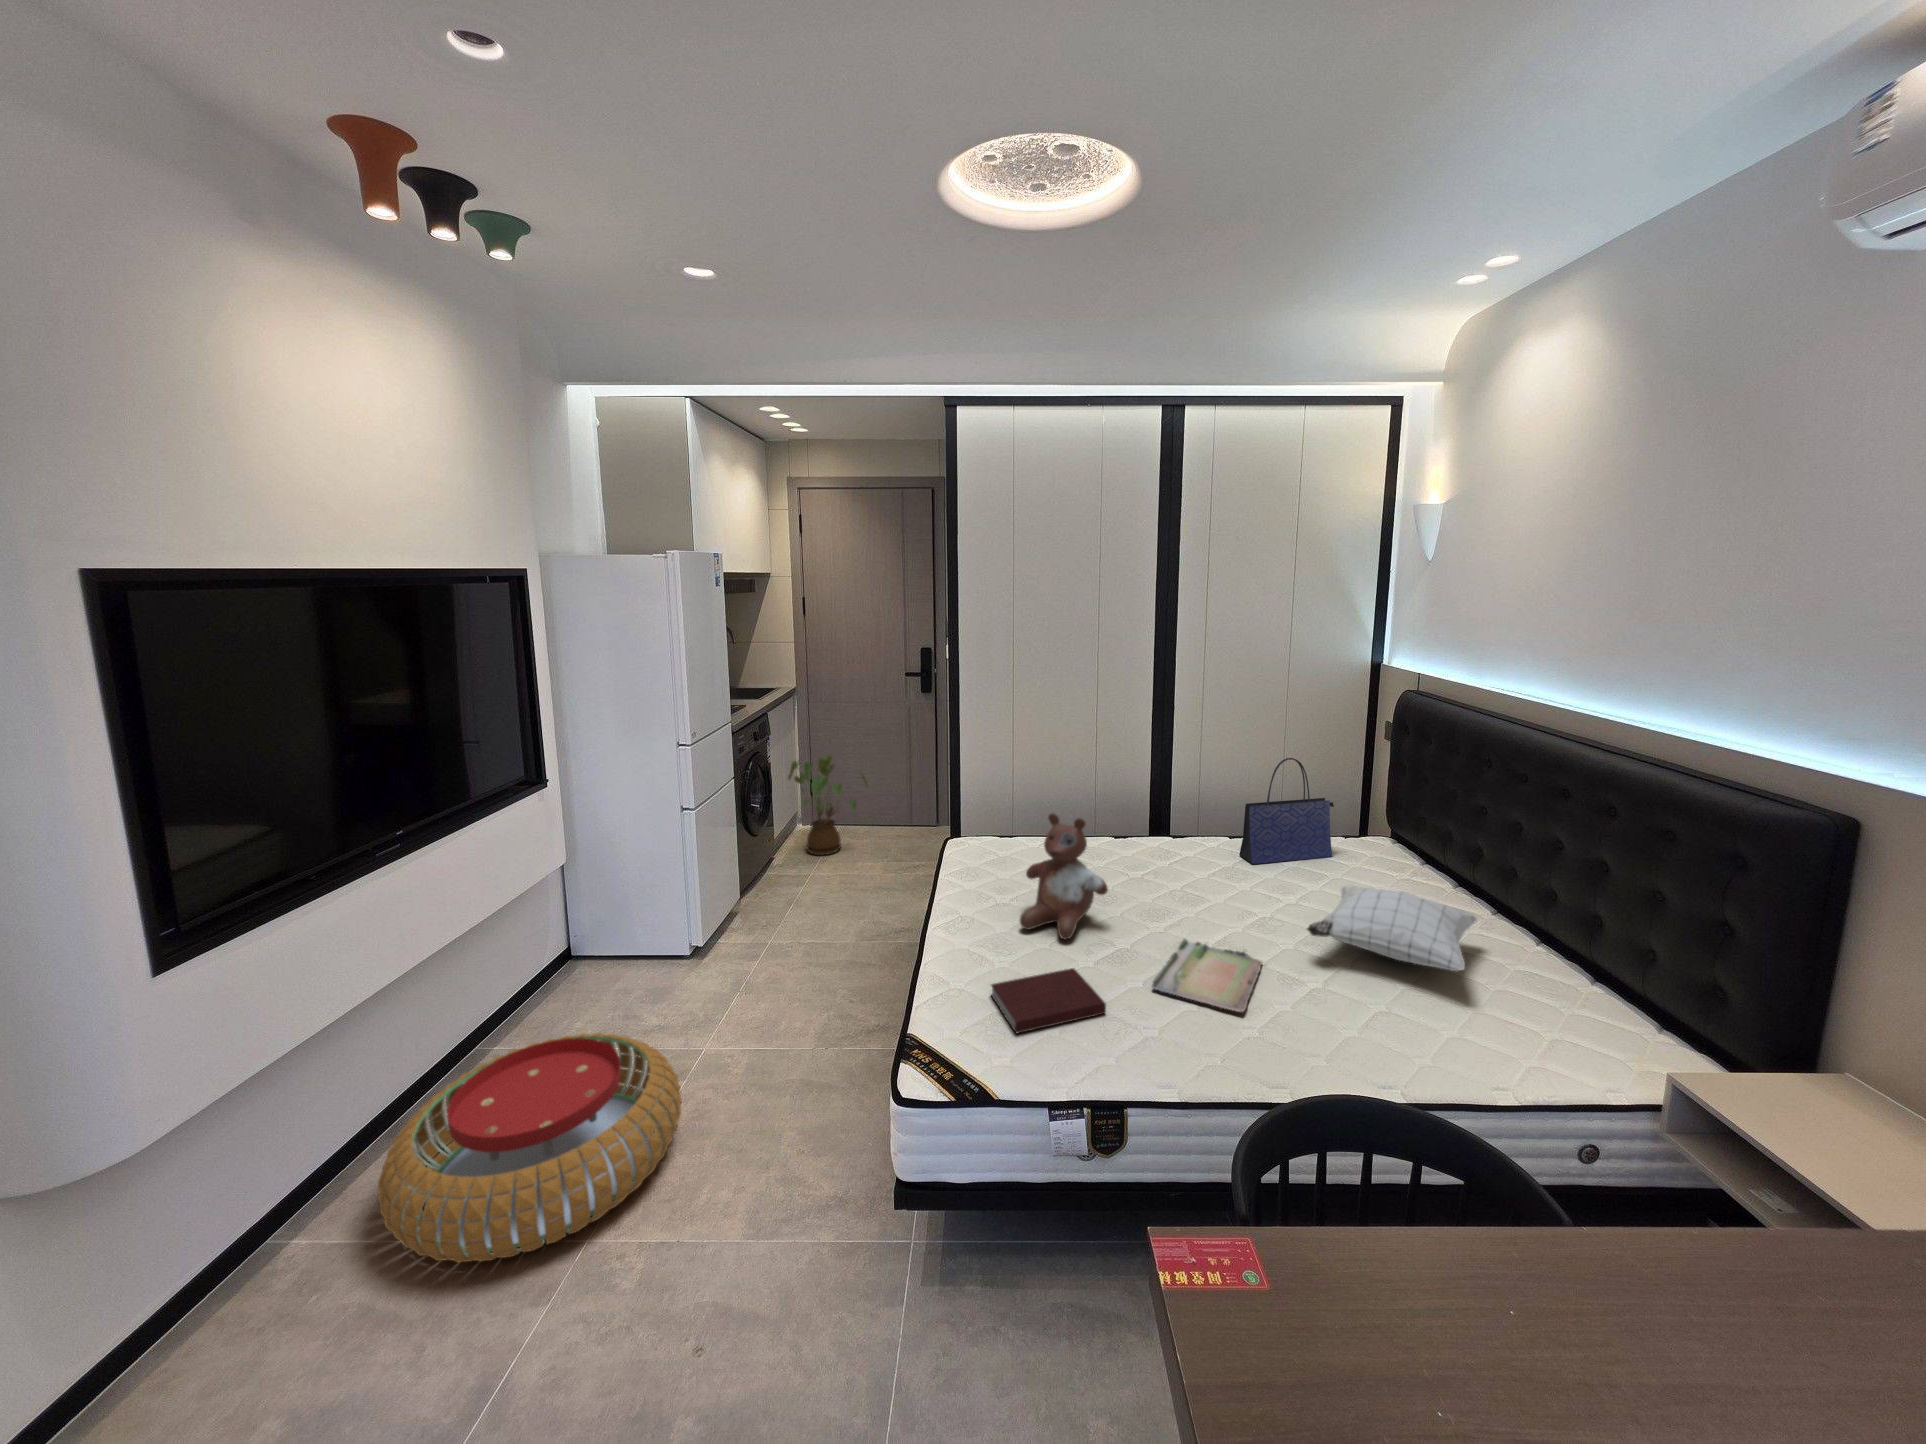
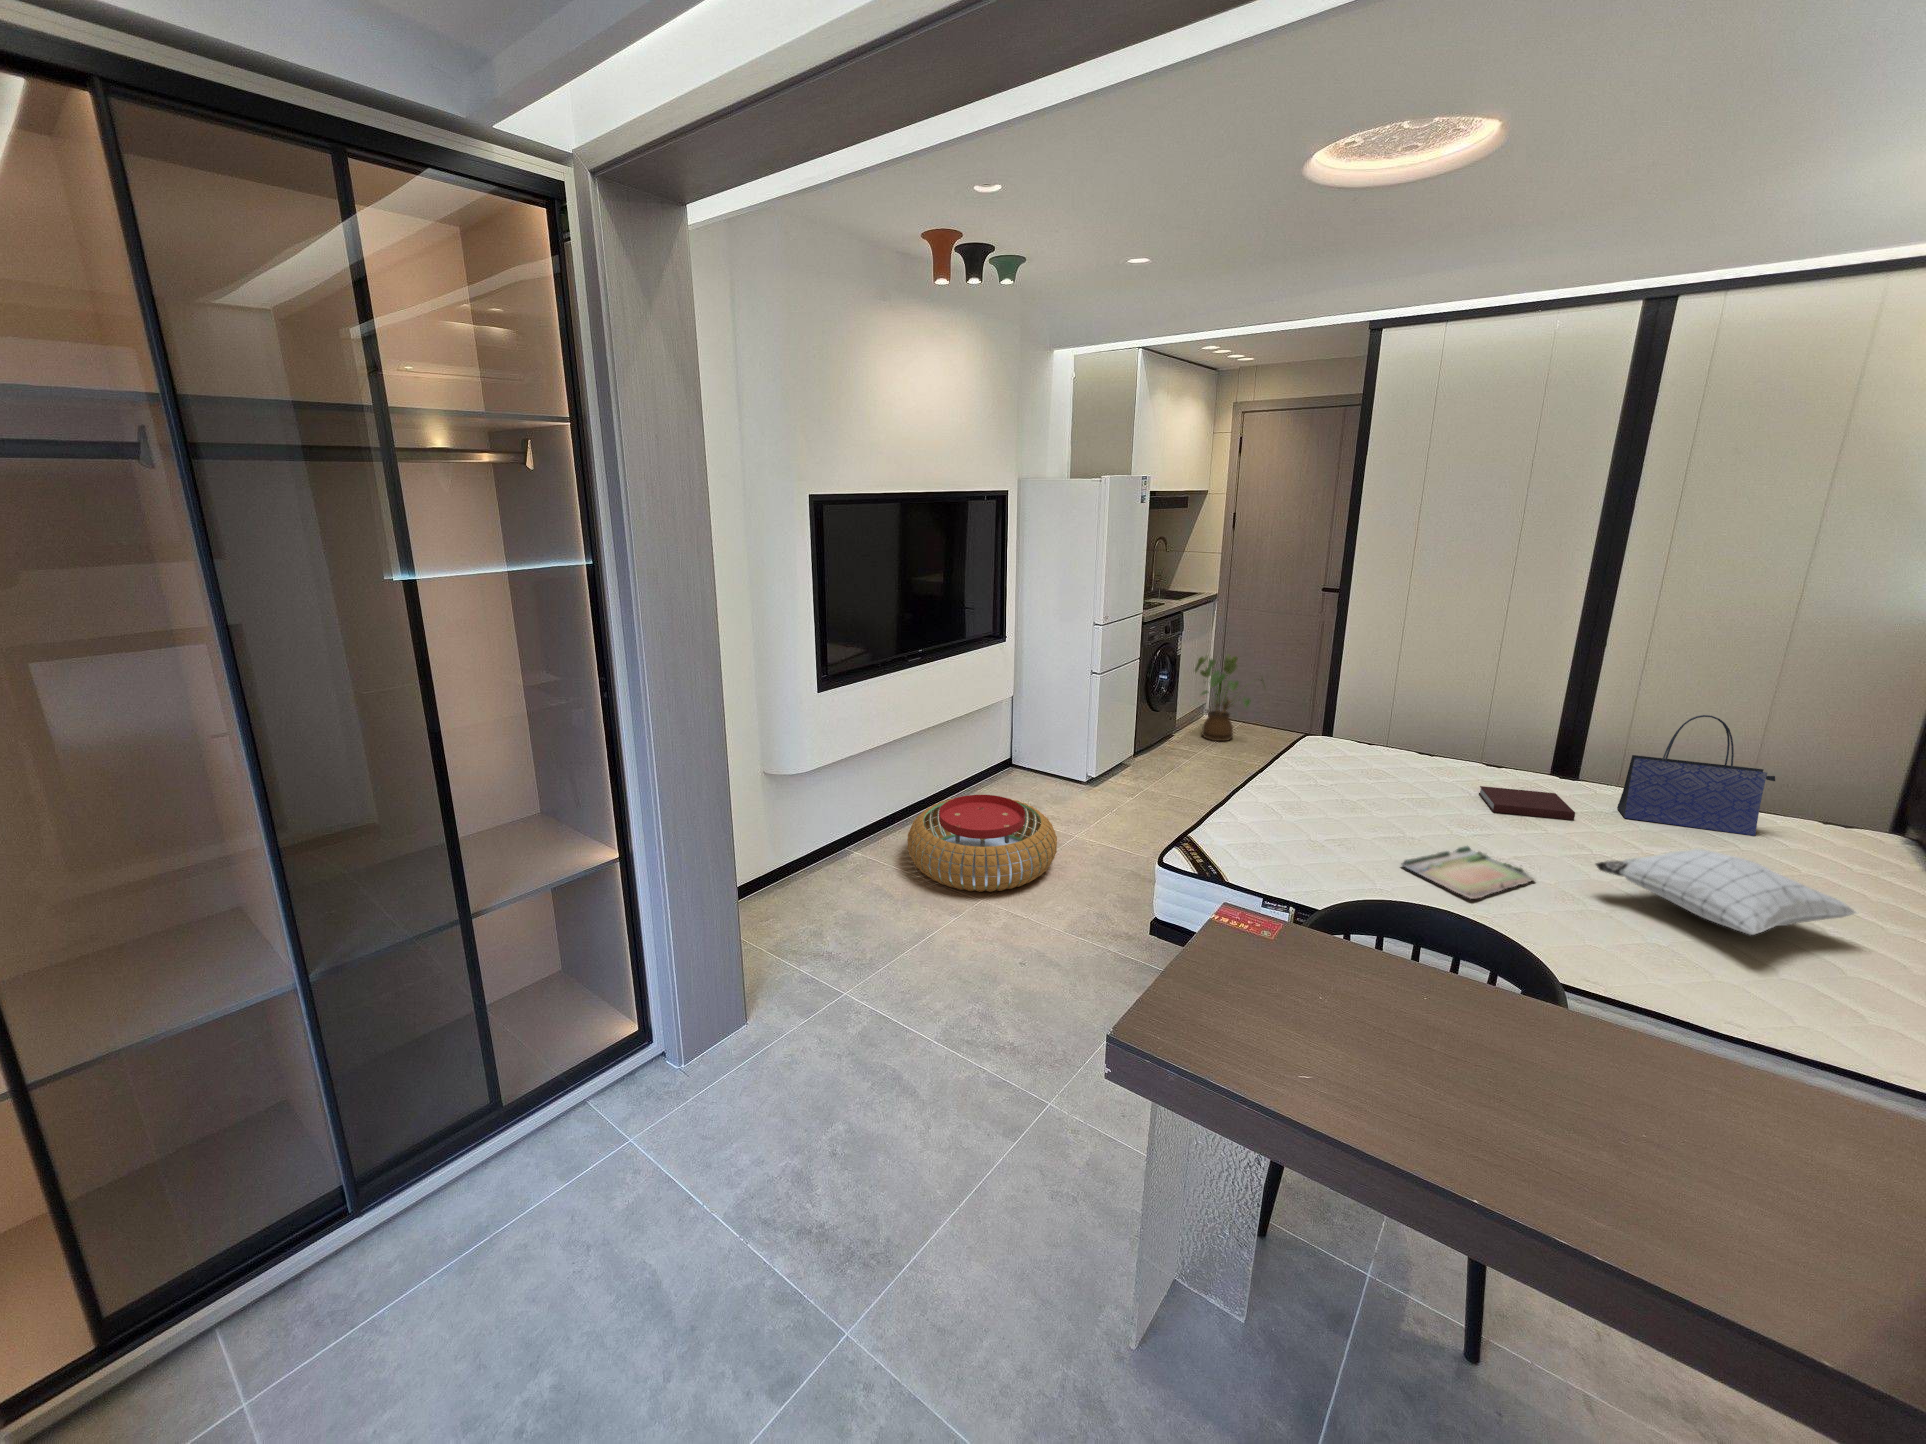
stuffed bear: present [1020,813,1108,940] -> none [1317,718,1405,820]
notebook: present [991,968,1106,1033] -> present [1479,786,1575,820]

